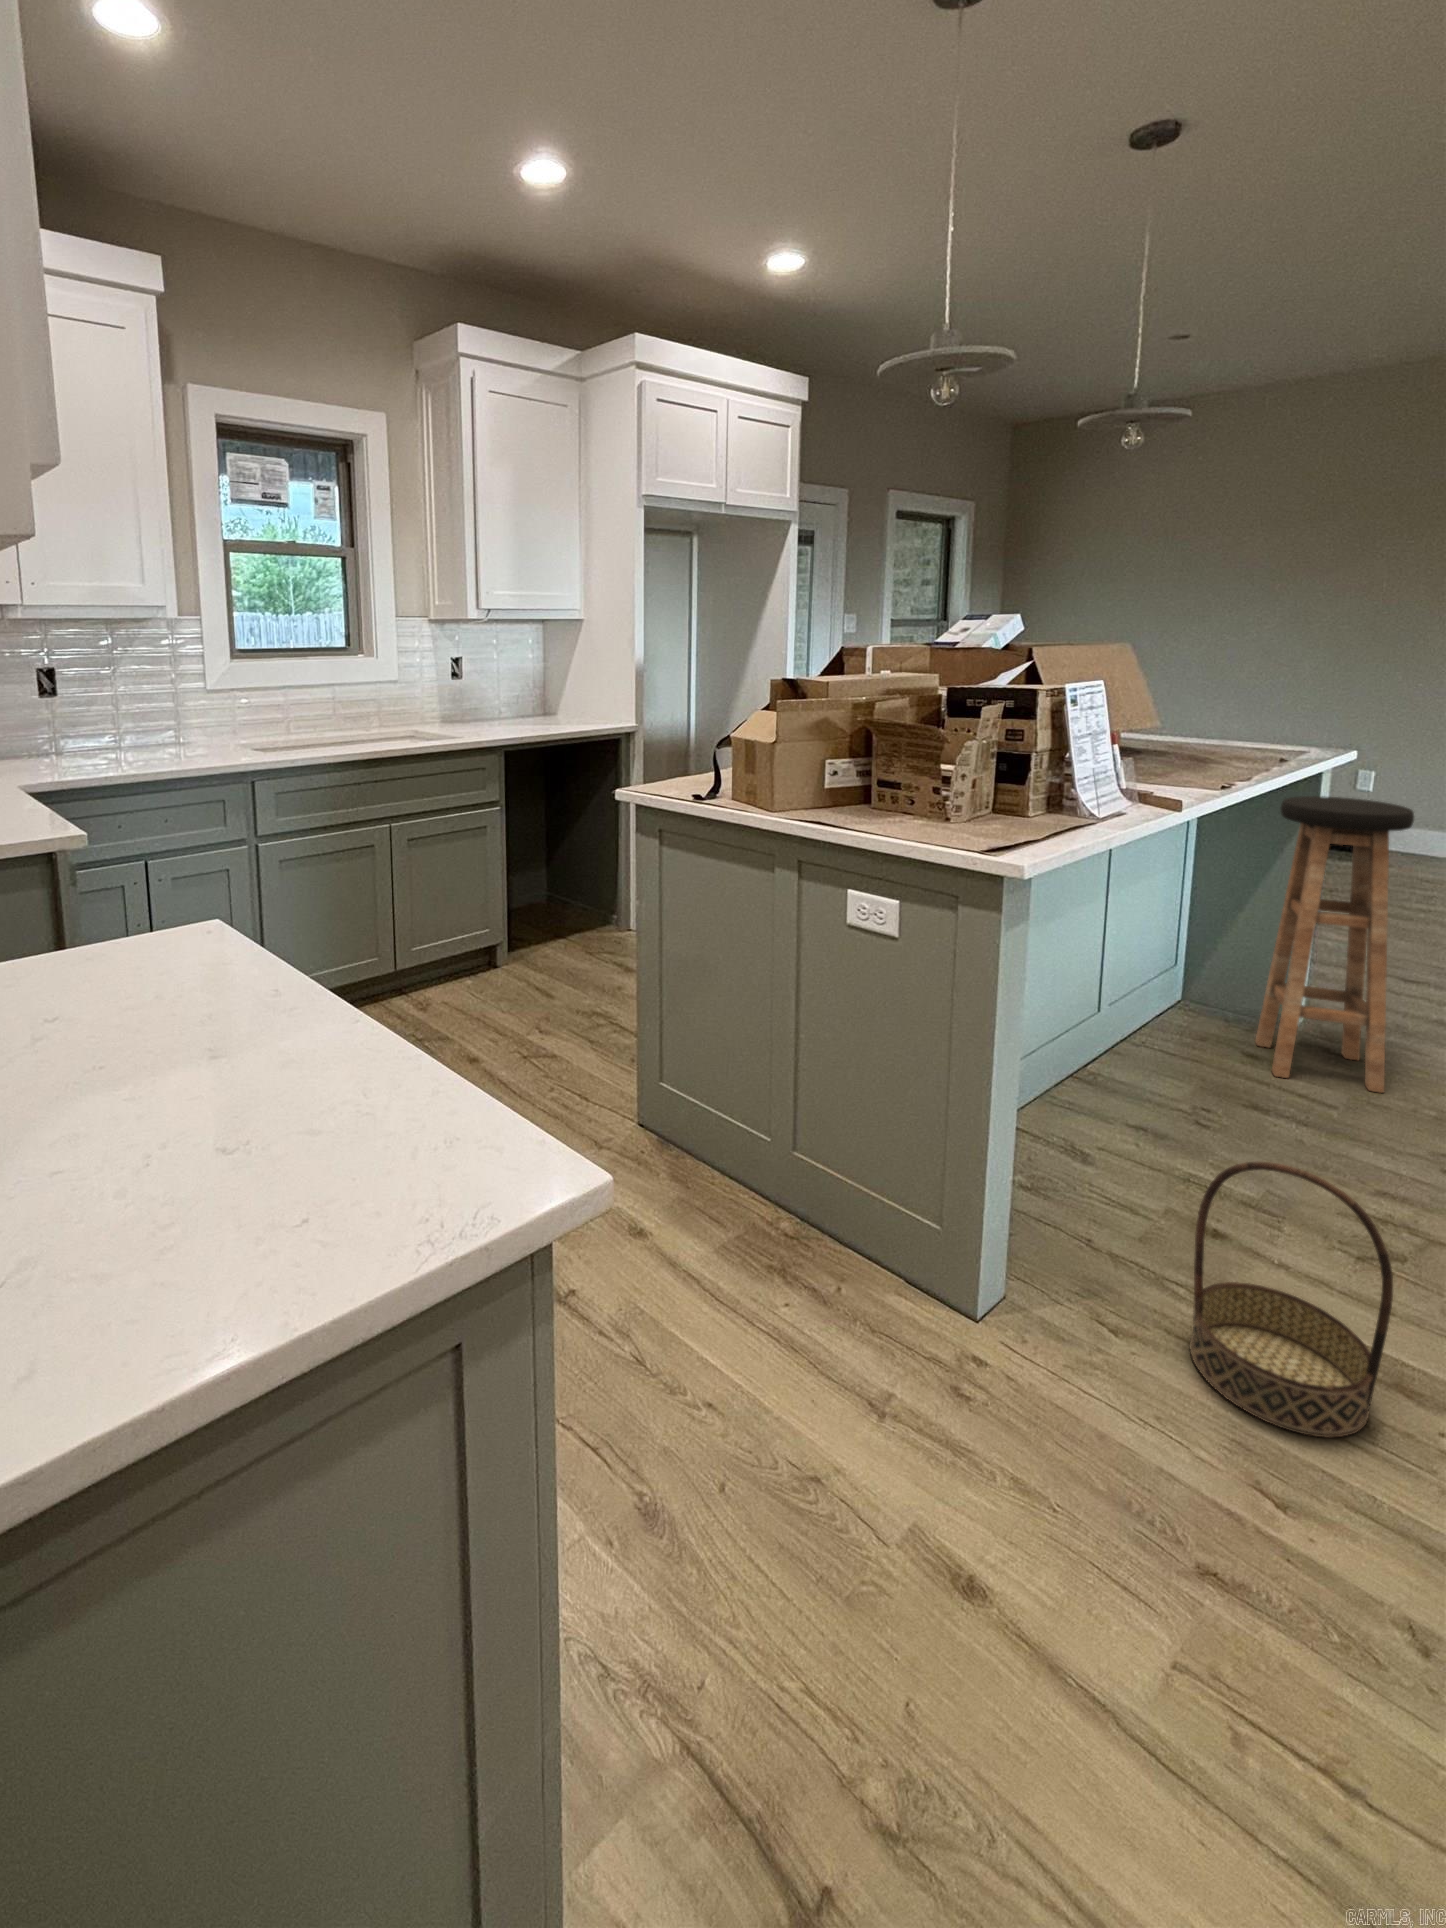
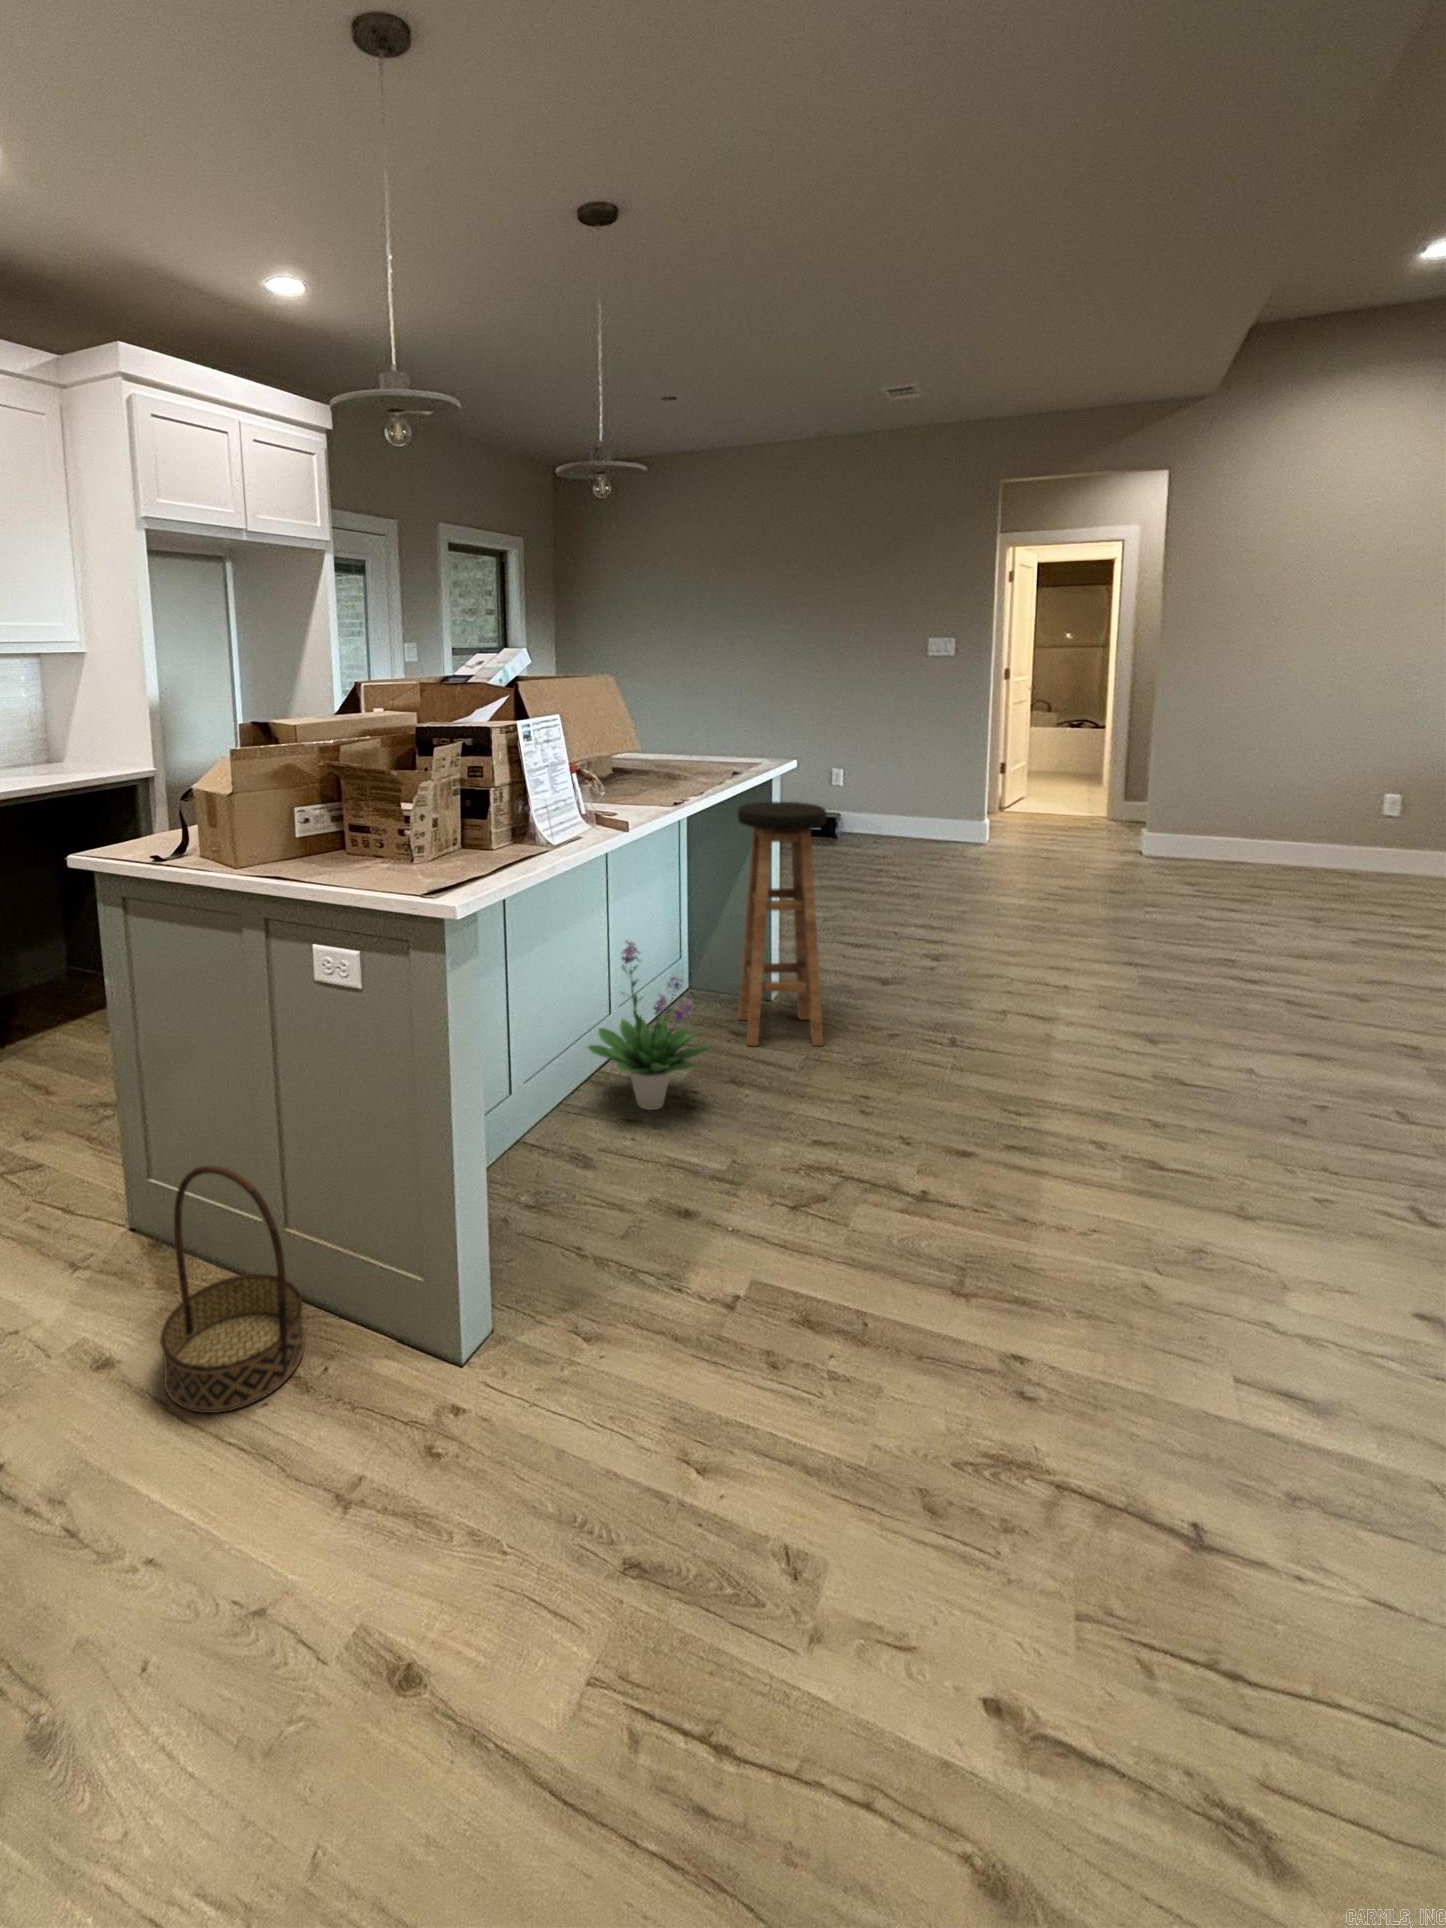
potted plant: none [1080,933,1247,1123] -> present [588,940,711,1110]
basket: present [1190,1162,1393,1438] -> present [160,1166,305,1413]

